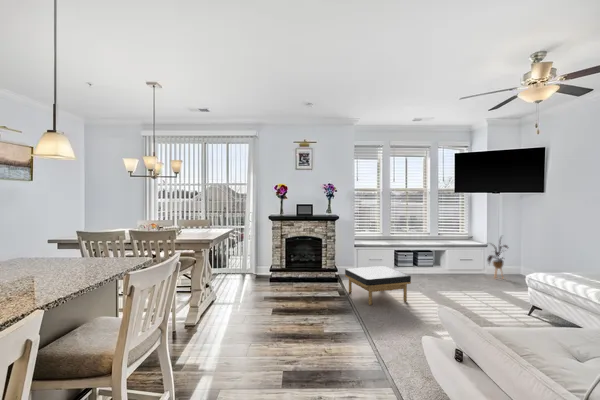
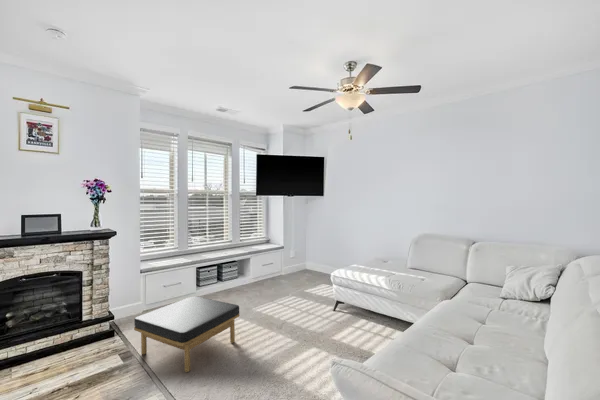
house plant: present [488,240,507,279] -> none [284,236,308,279]

